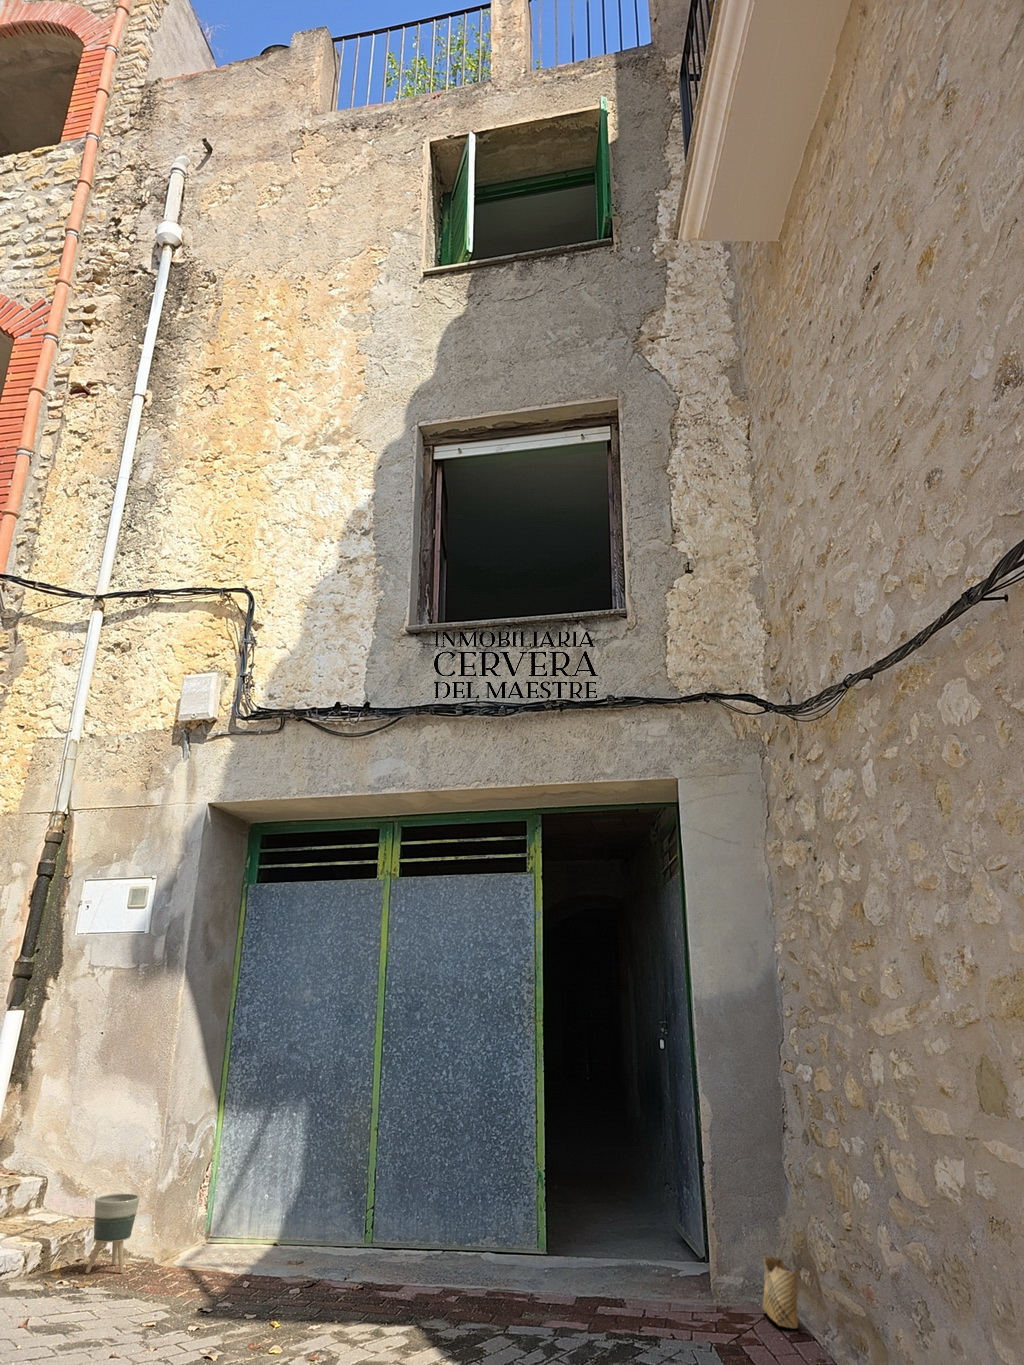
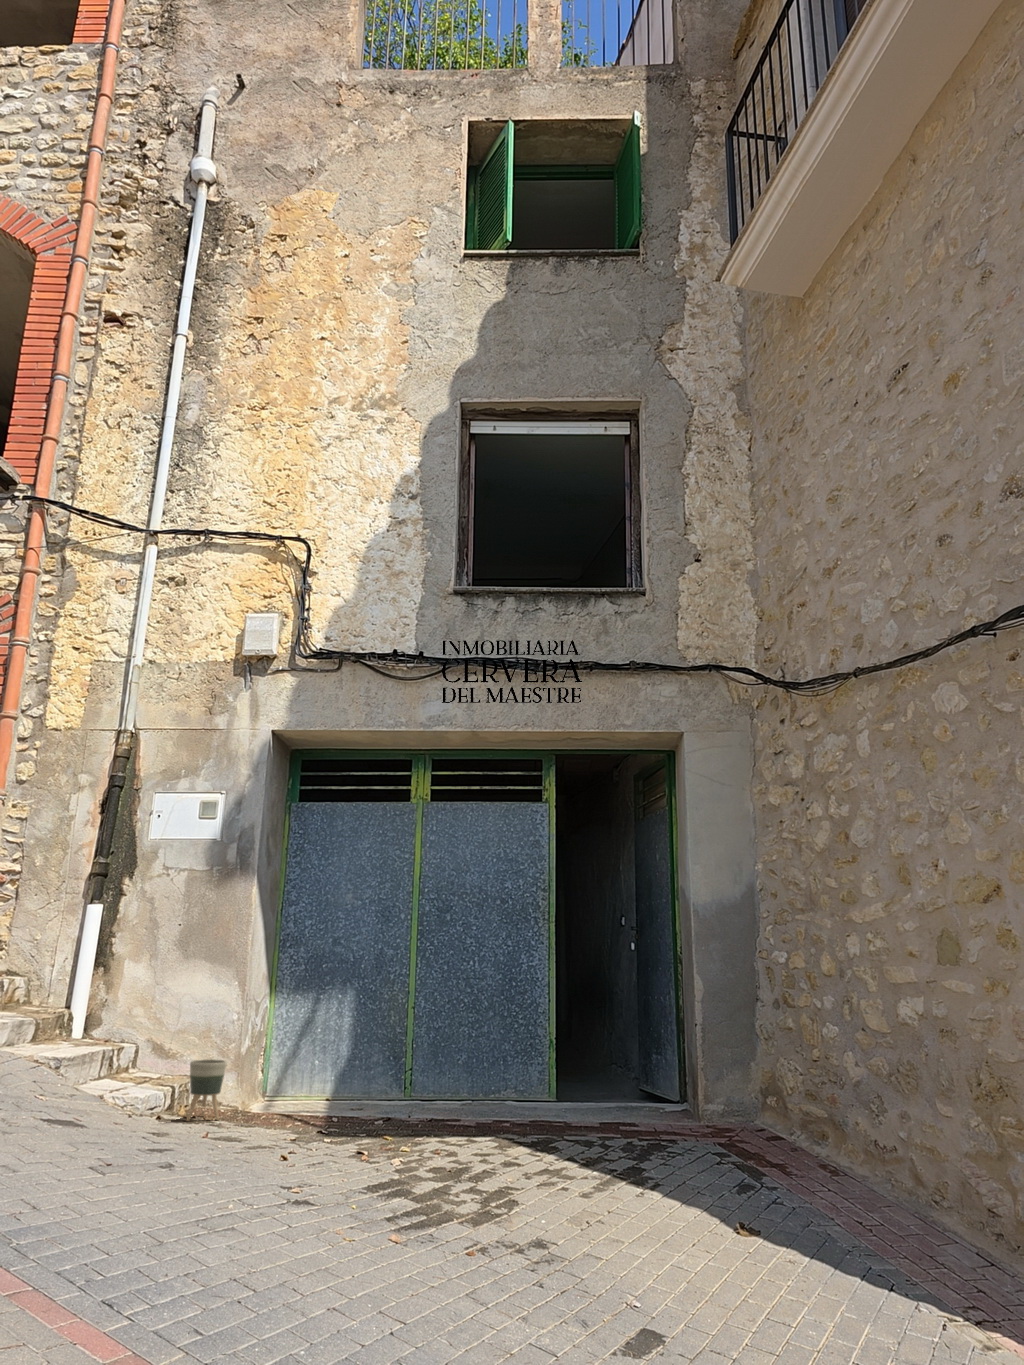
woven basket: present [762,1232,798,1328] -> none [737,1070,769,1134]

